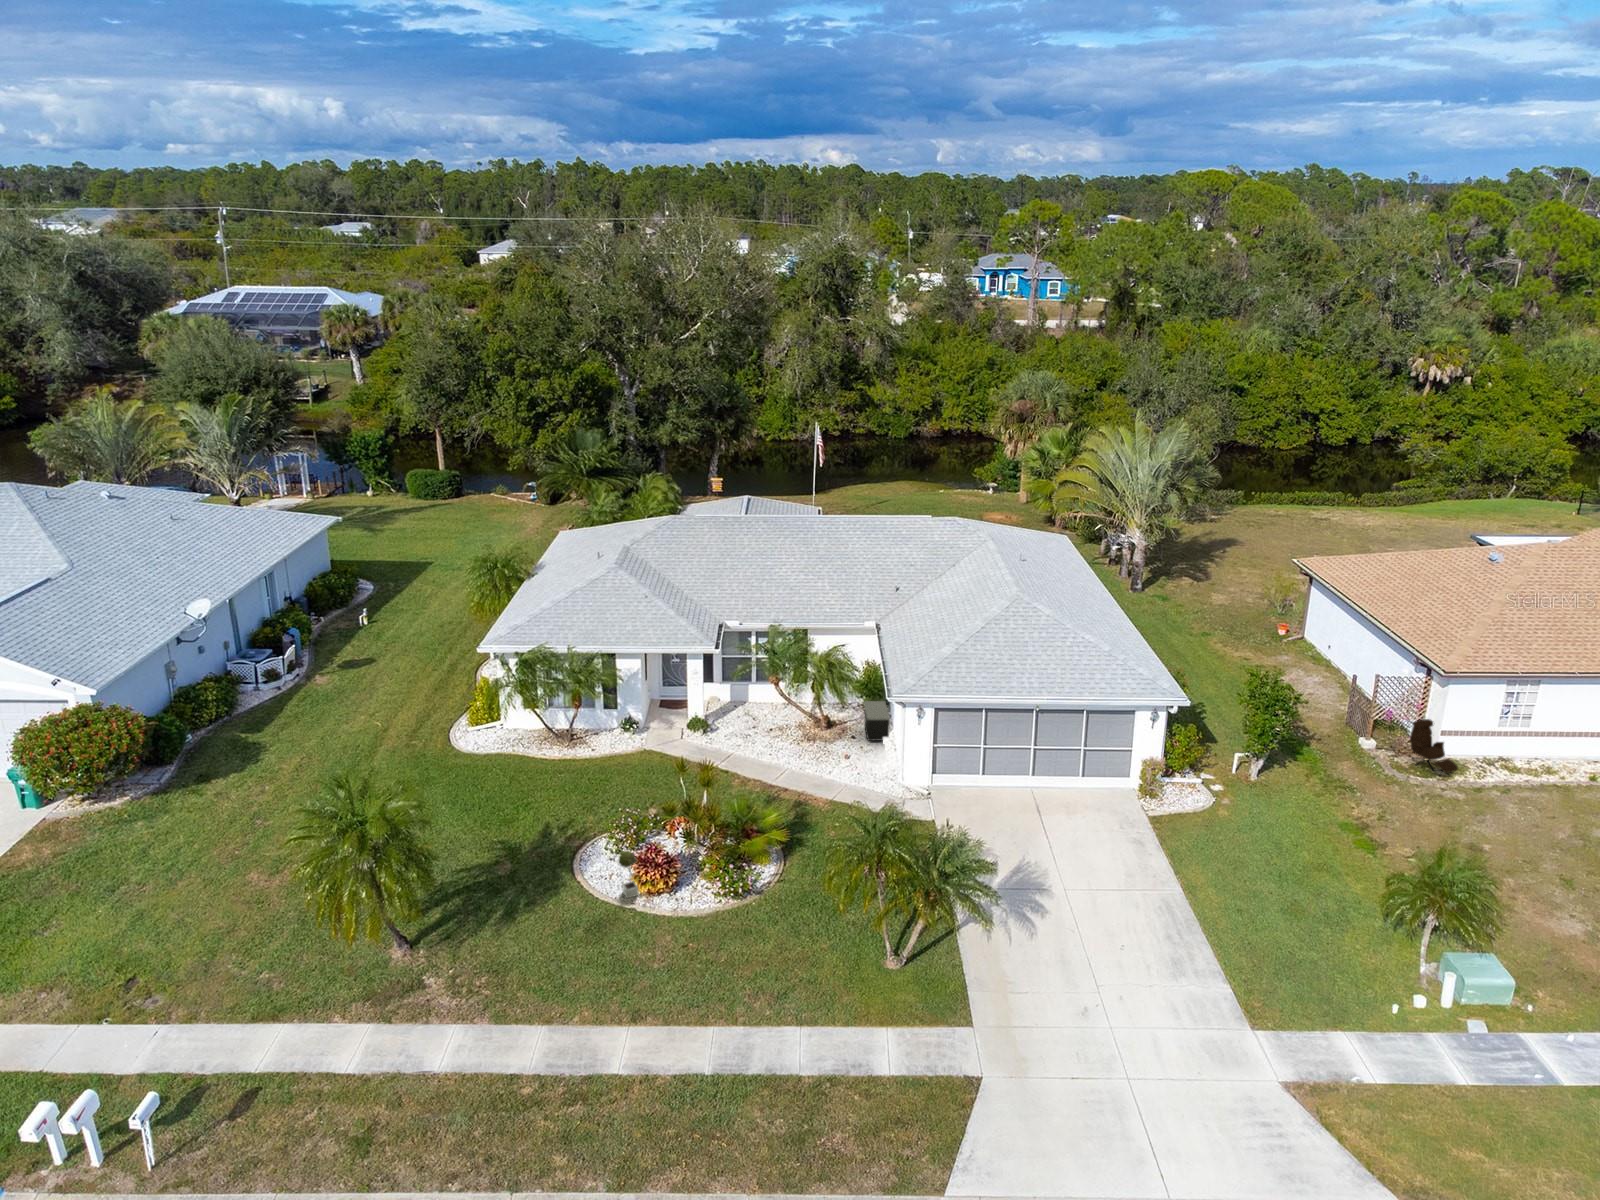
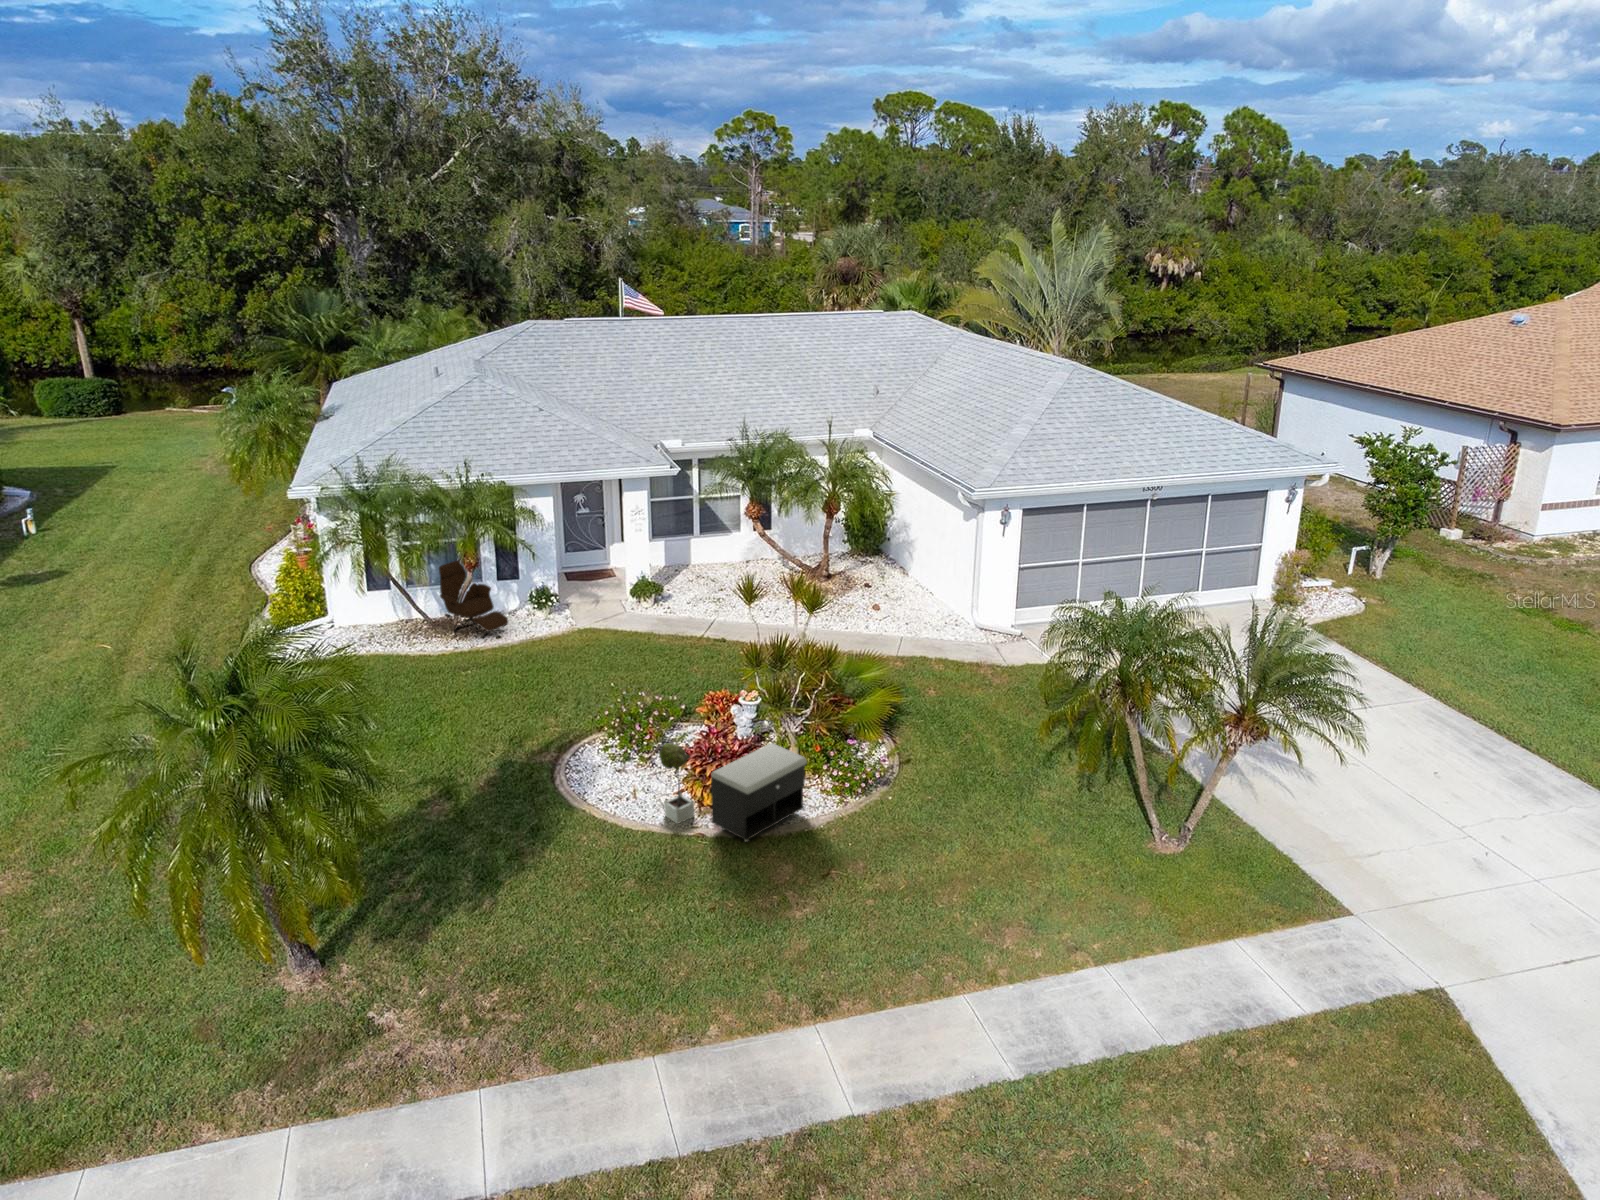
storage bench: present [864,701,890,742] -> present [711,743,807,841]
lounge chair: present [1410,719,1458,774] -> present [439,560,508,638]

